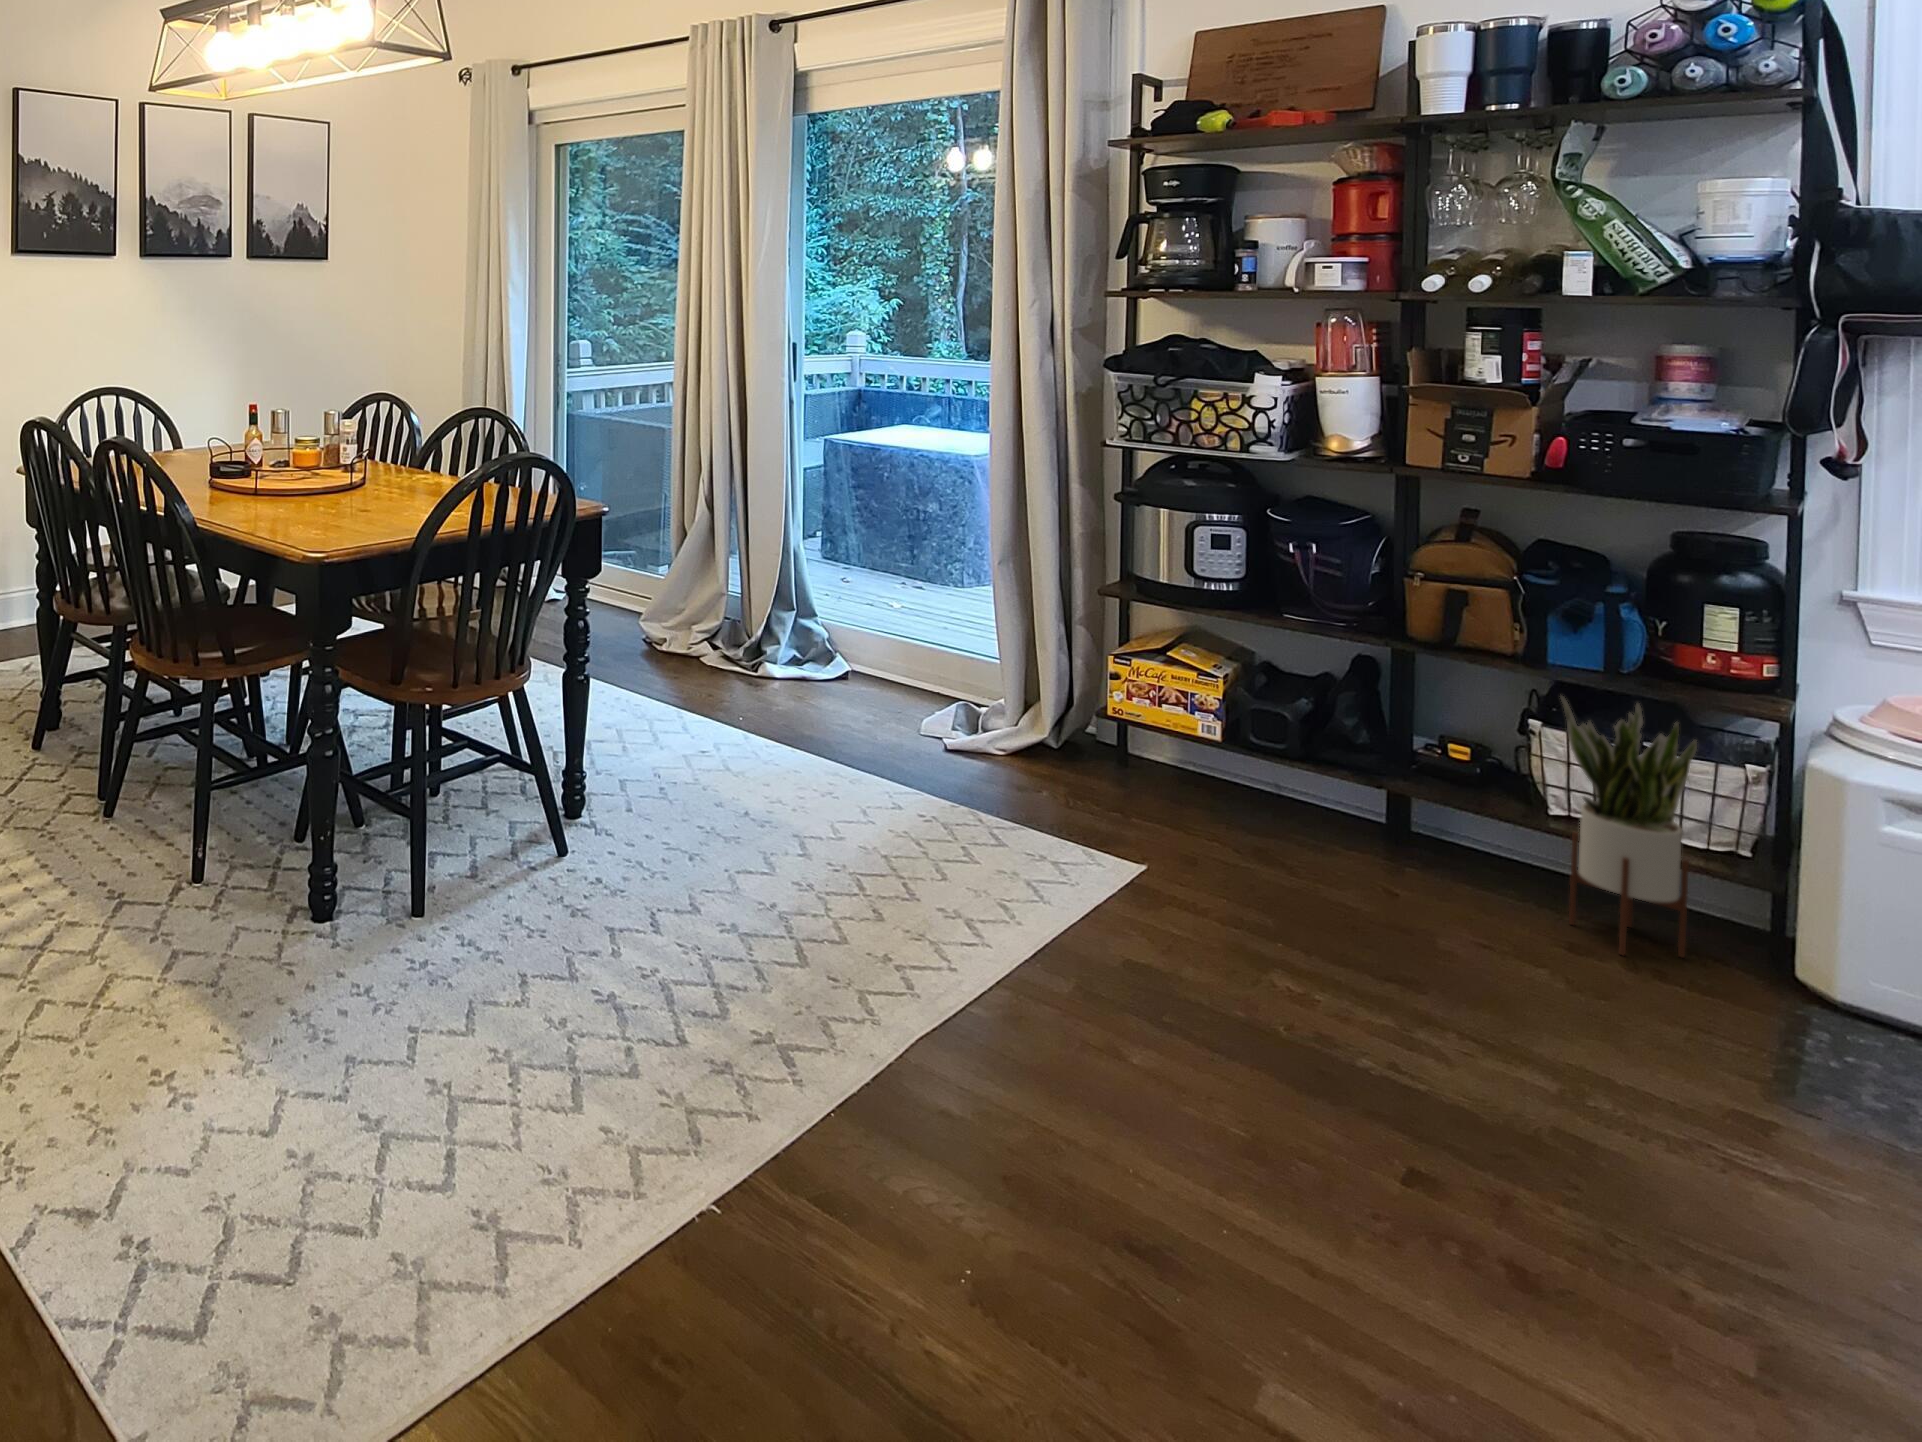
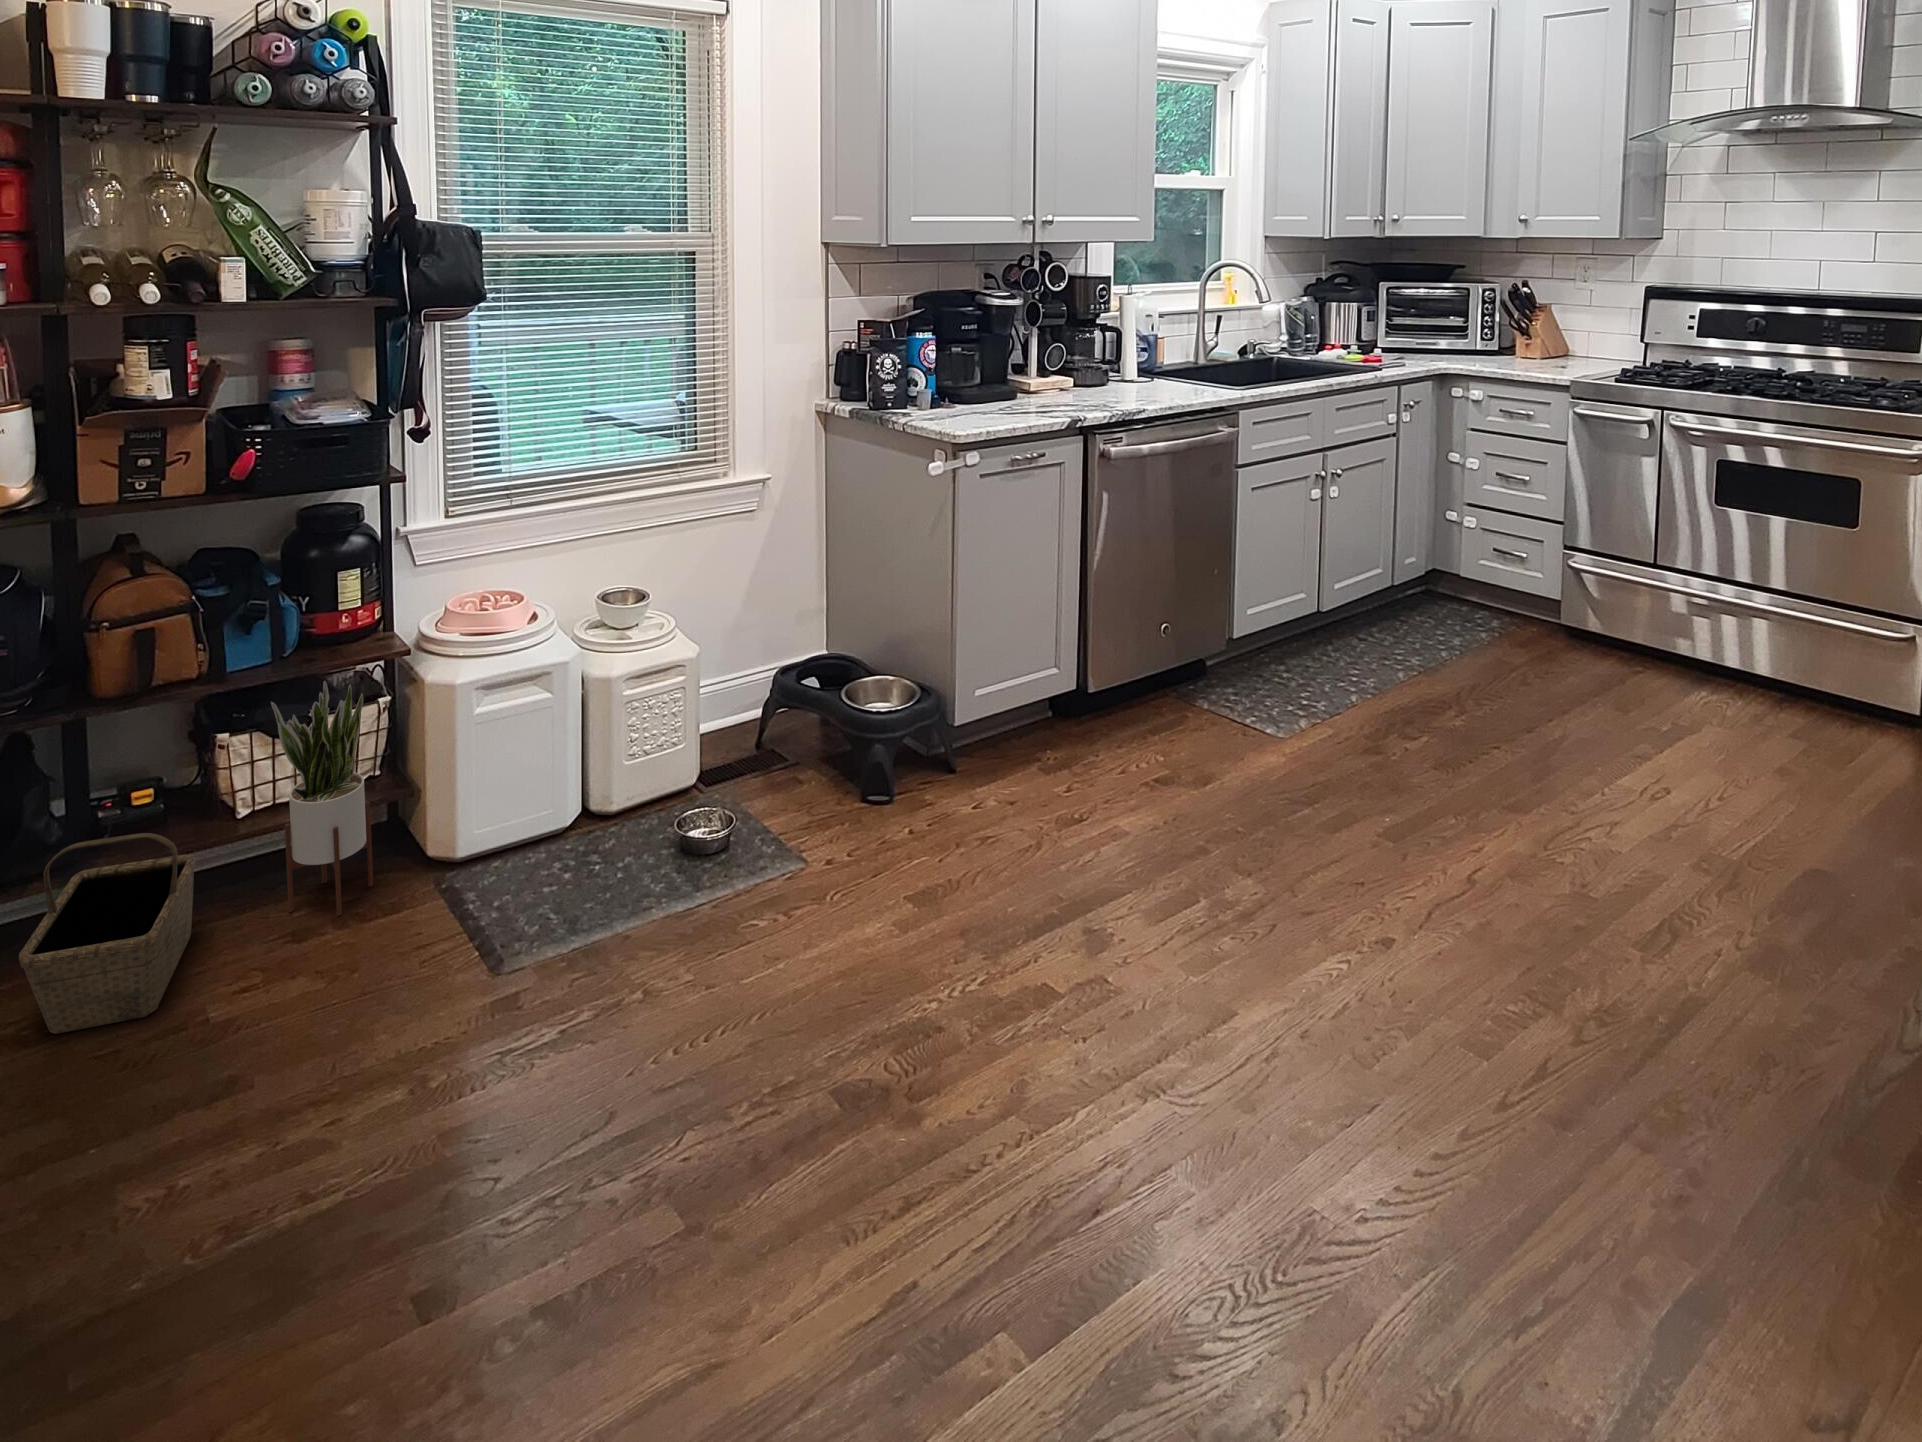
basket: none [1292,741,1474,908] -> present [19,833,196,1034]

